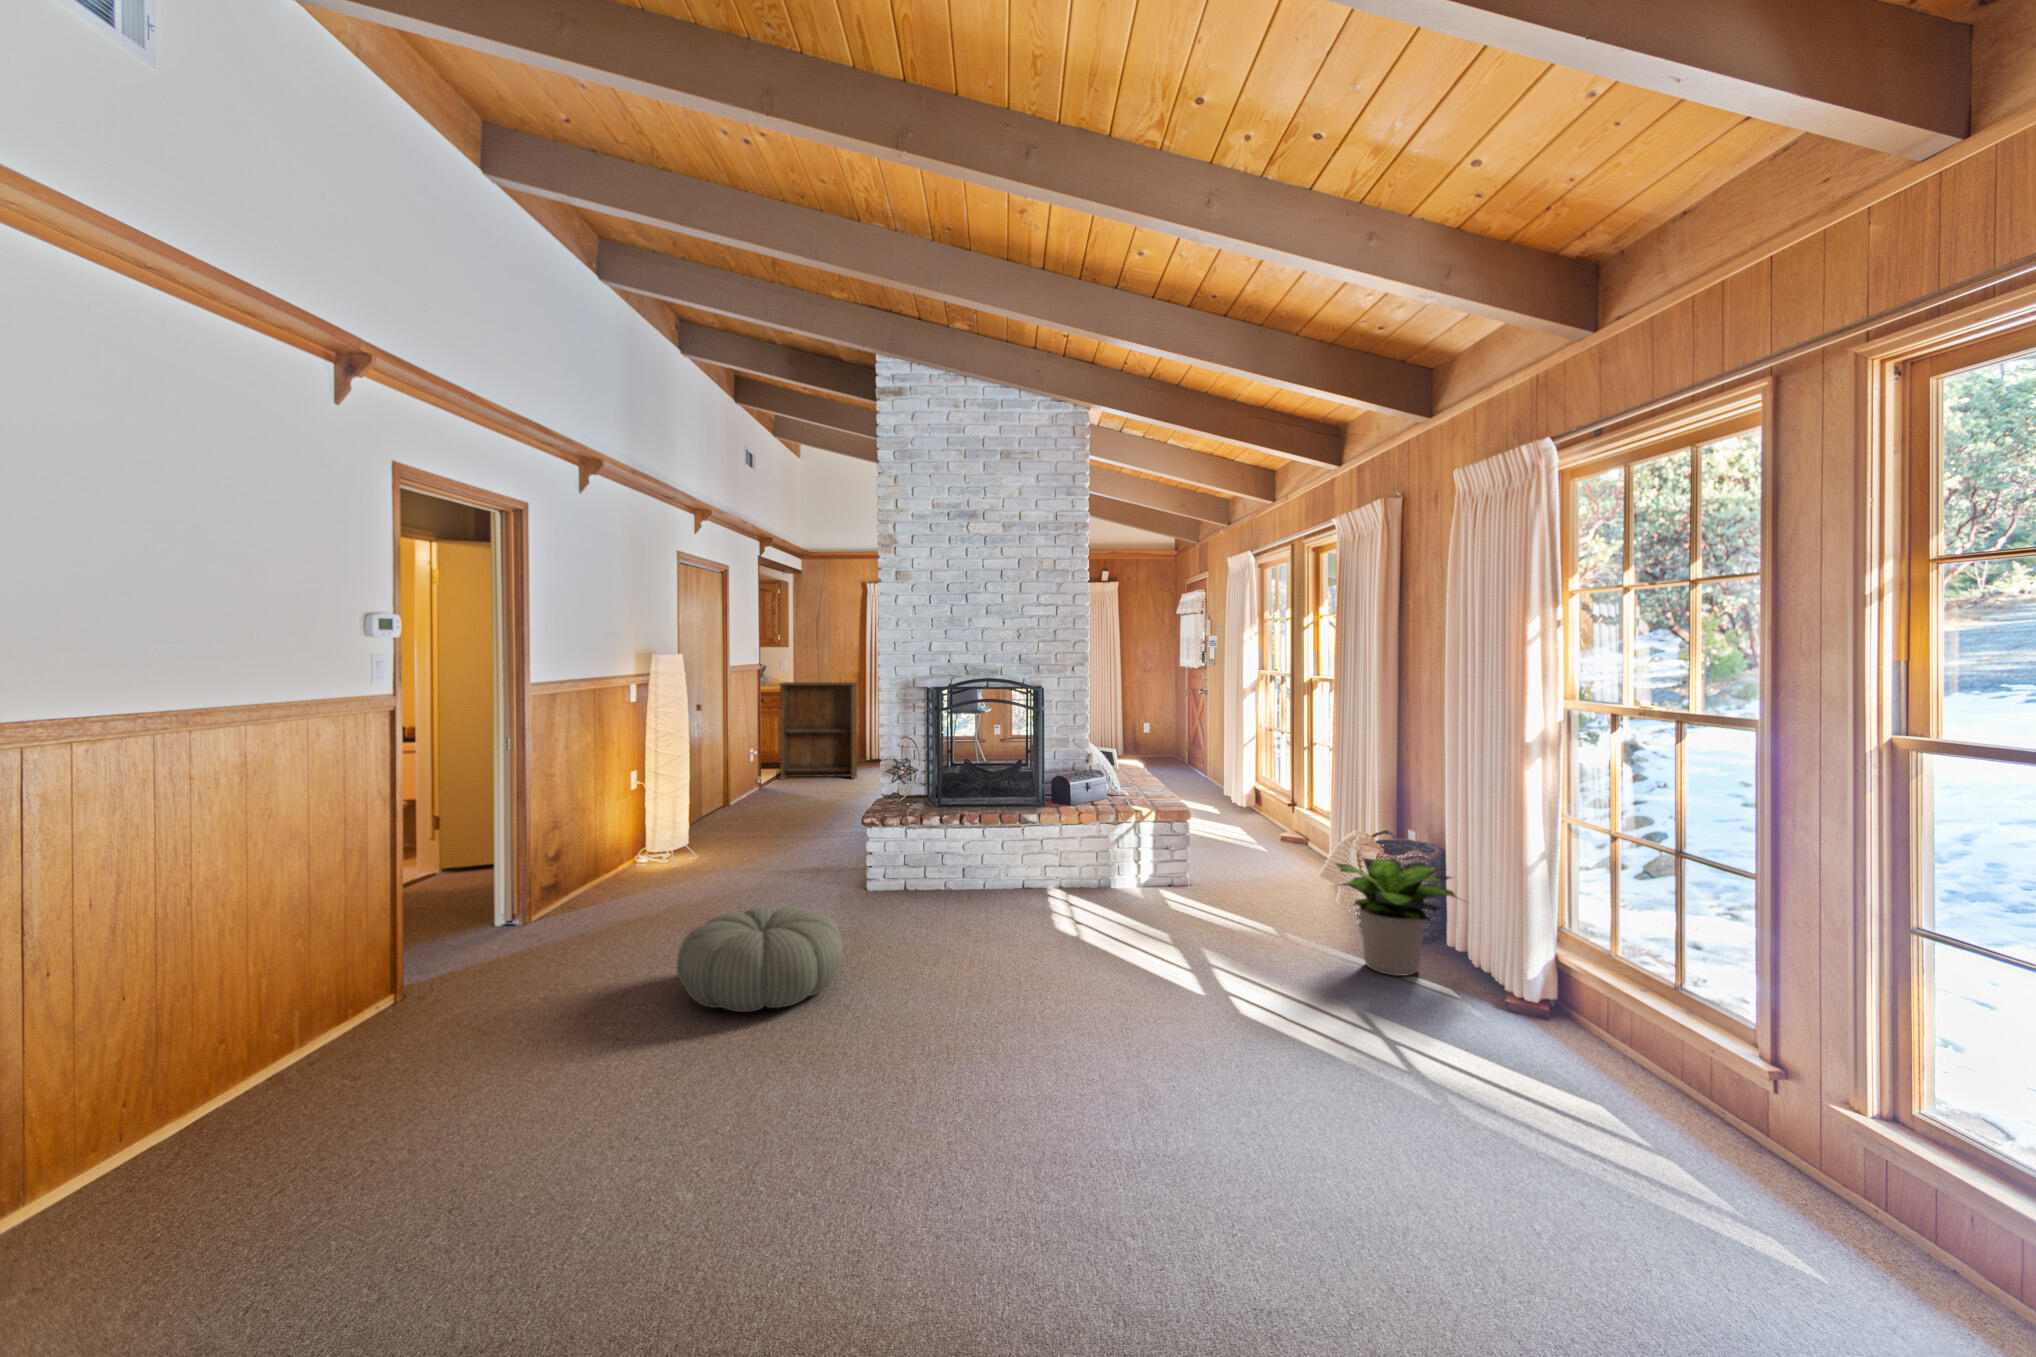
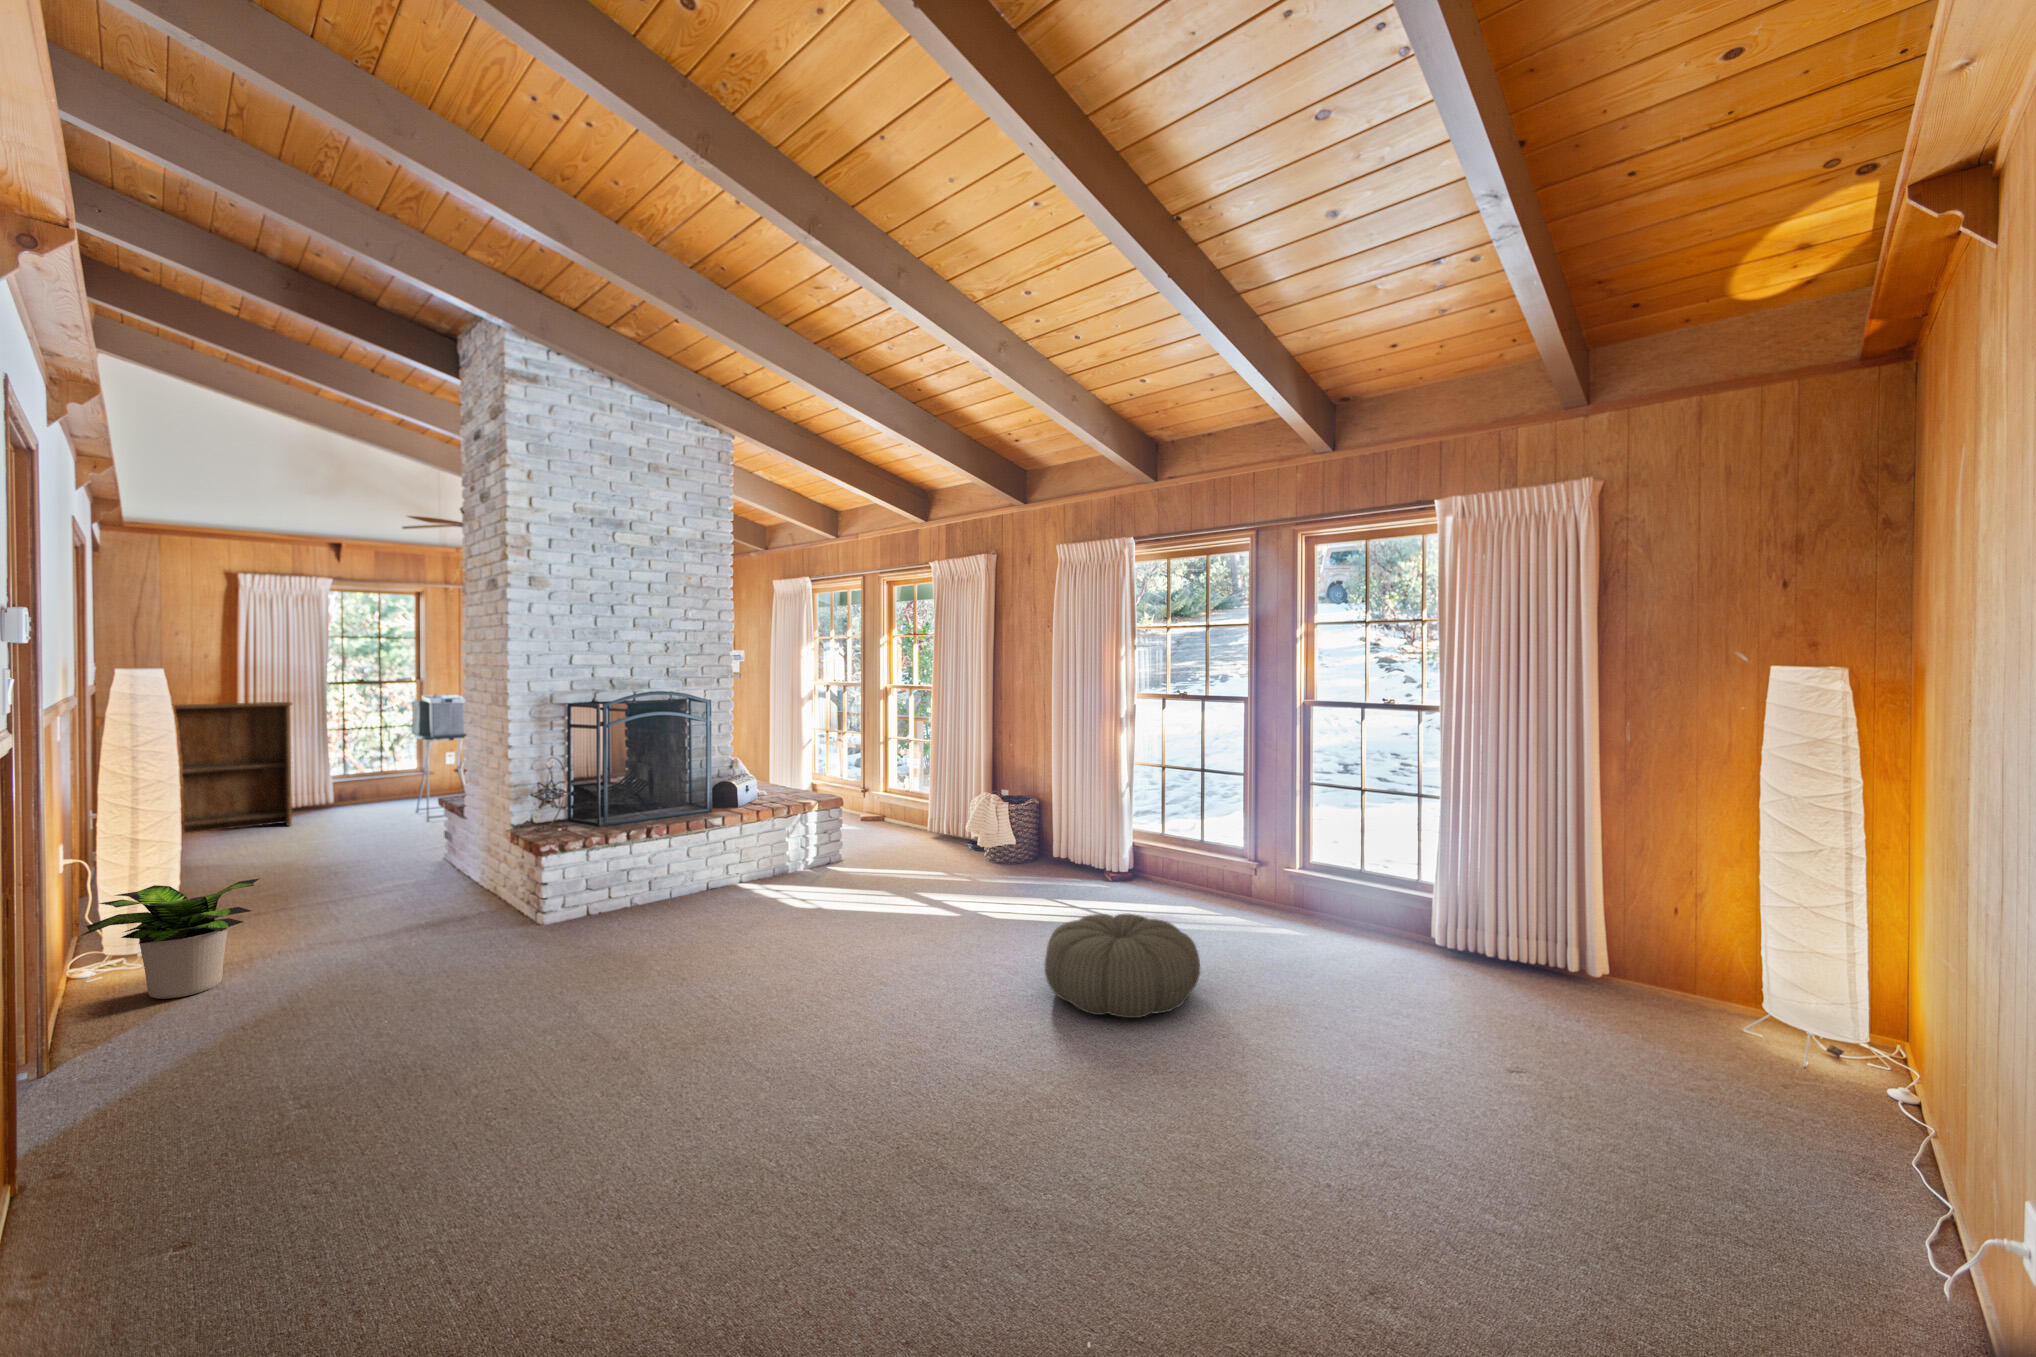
potted plant: present [1336,858,1465,976] -> present [80,879,259,999]
pouf: present [677,907,842,1012] -> present [1045,914,1200,1018]

